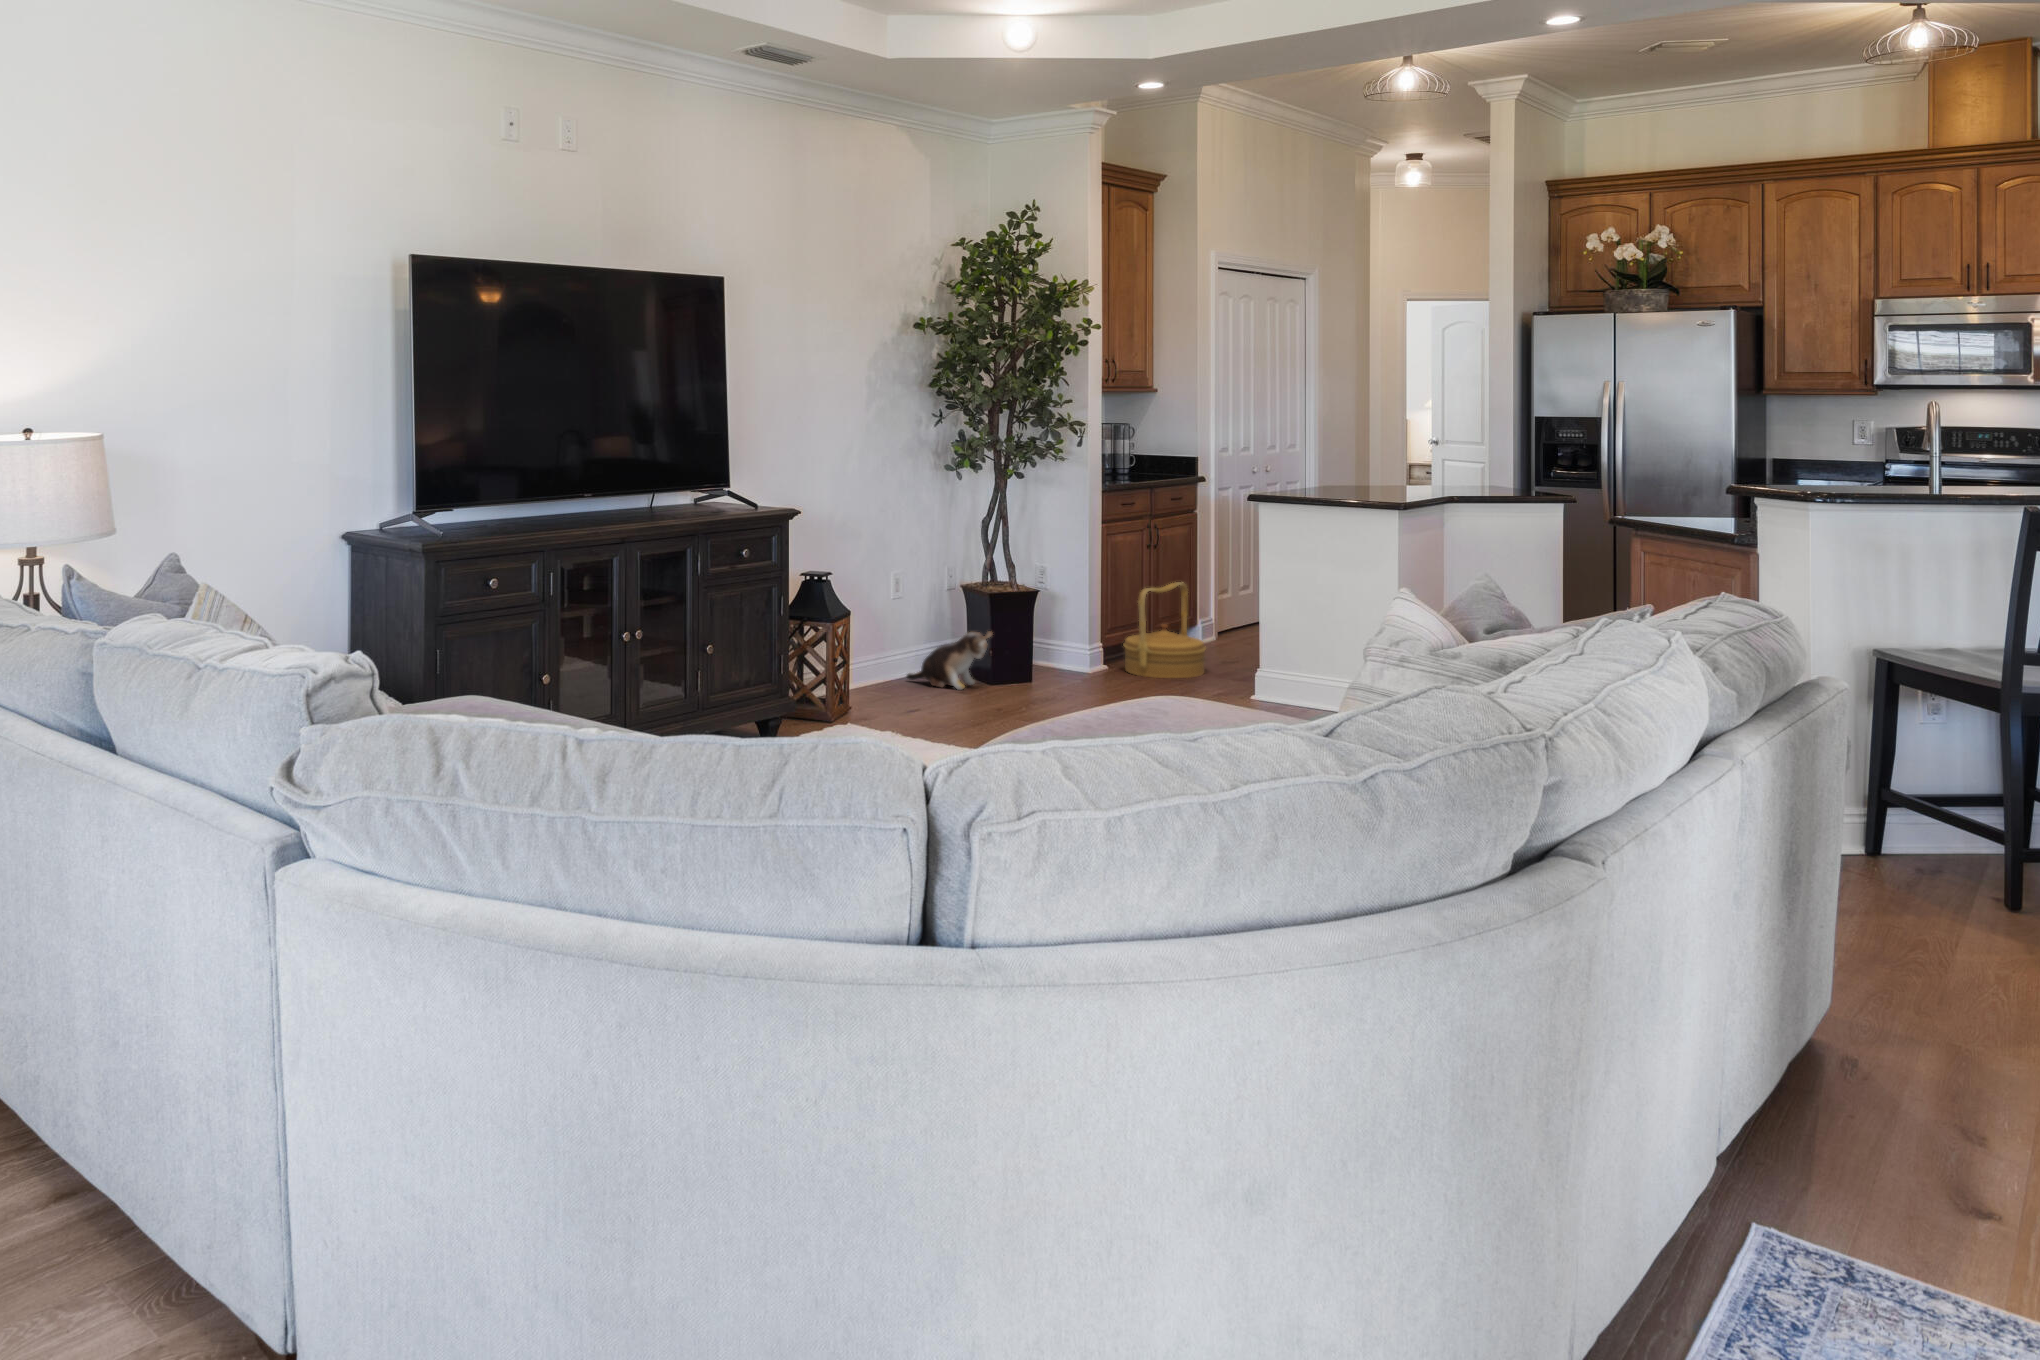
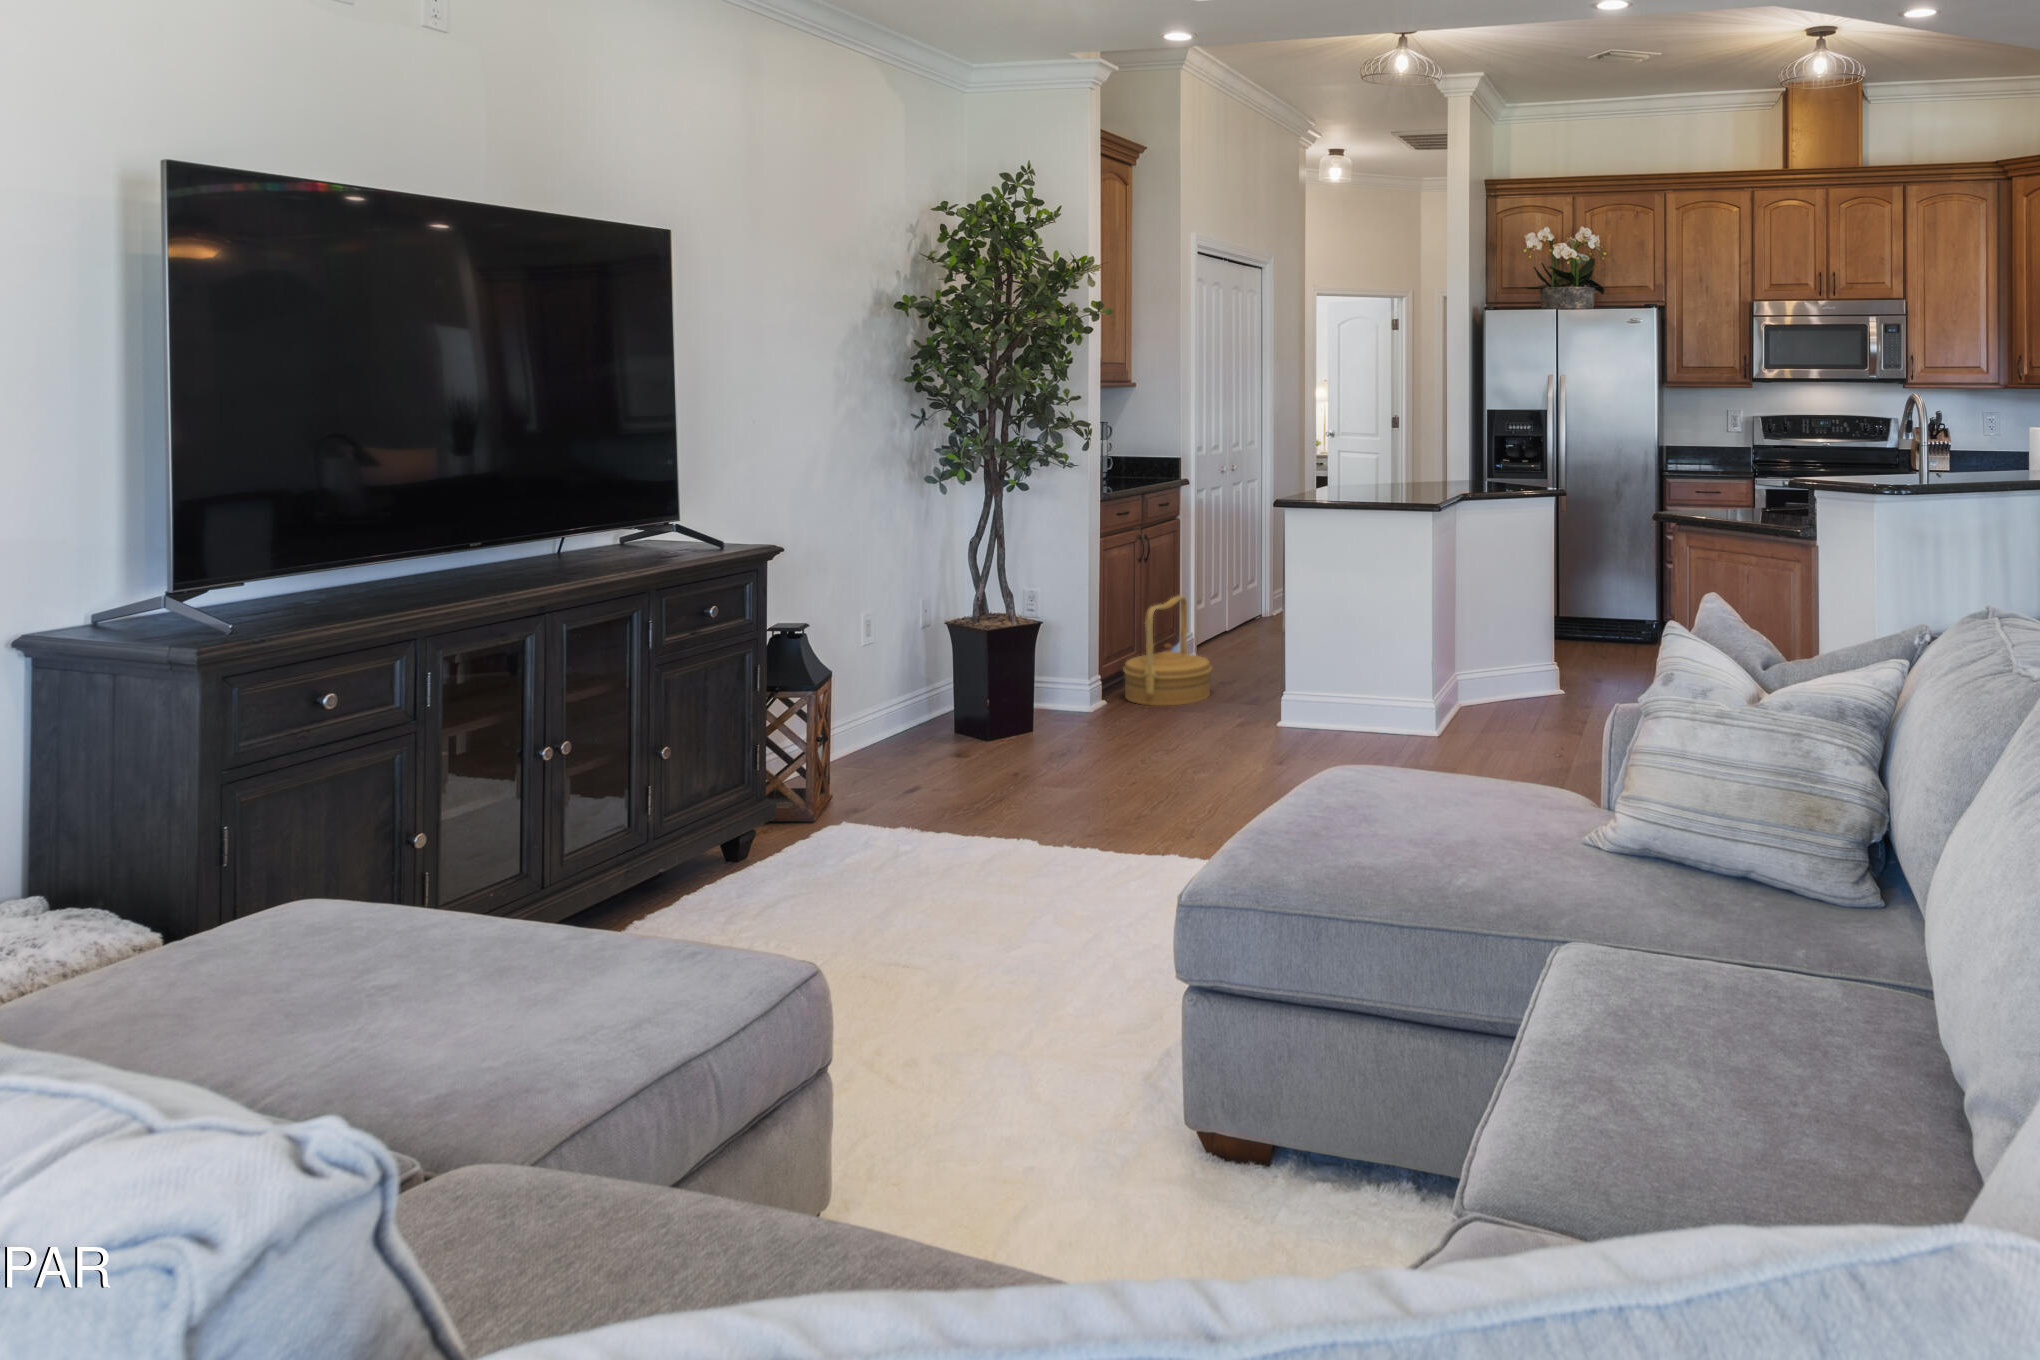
plush toy: present [907,631,992,690] -> none [882,673,994,747]

